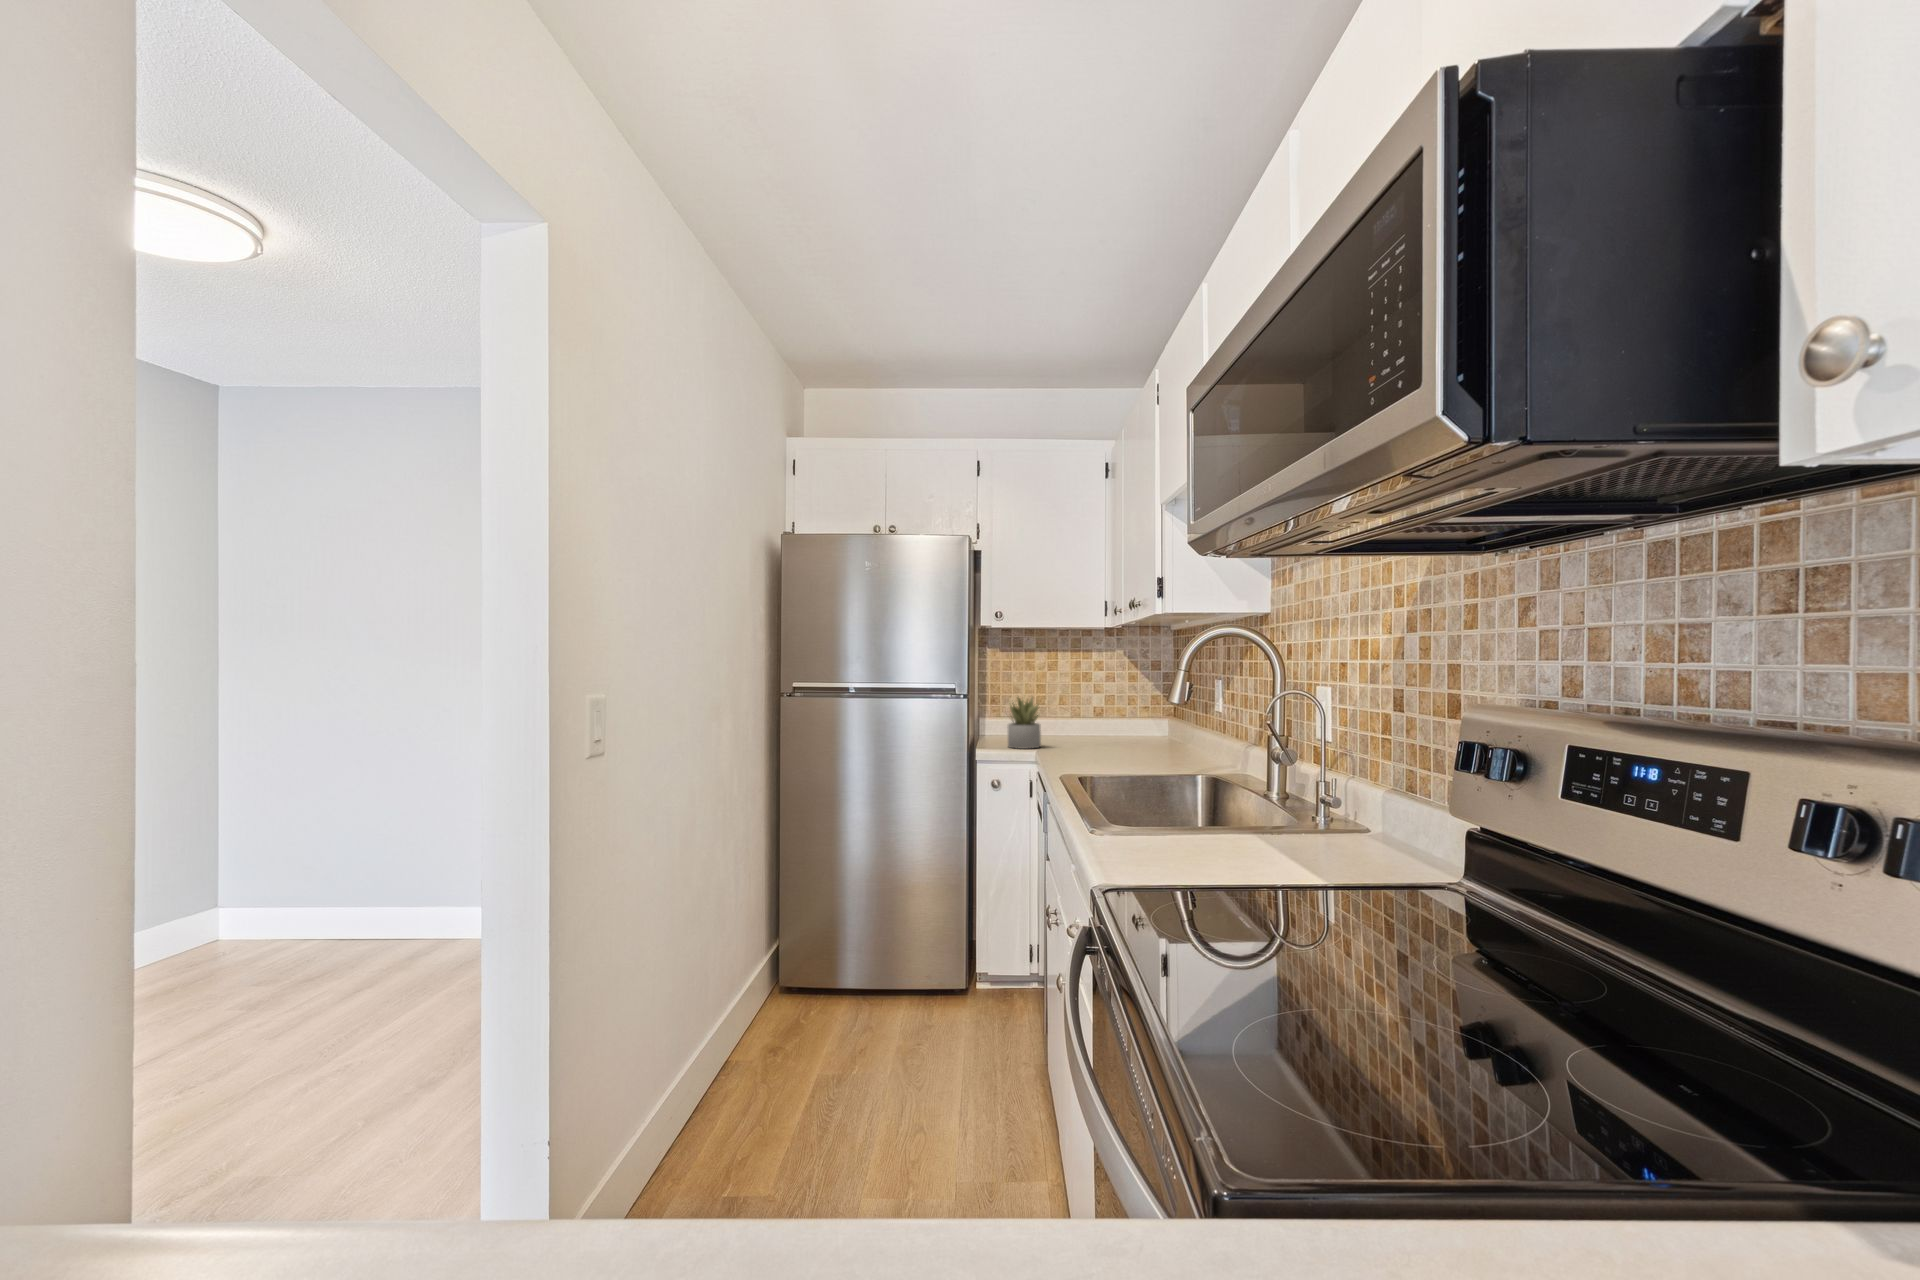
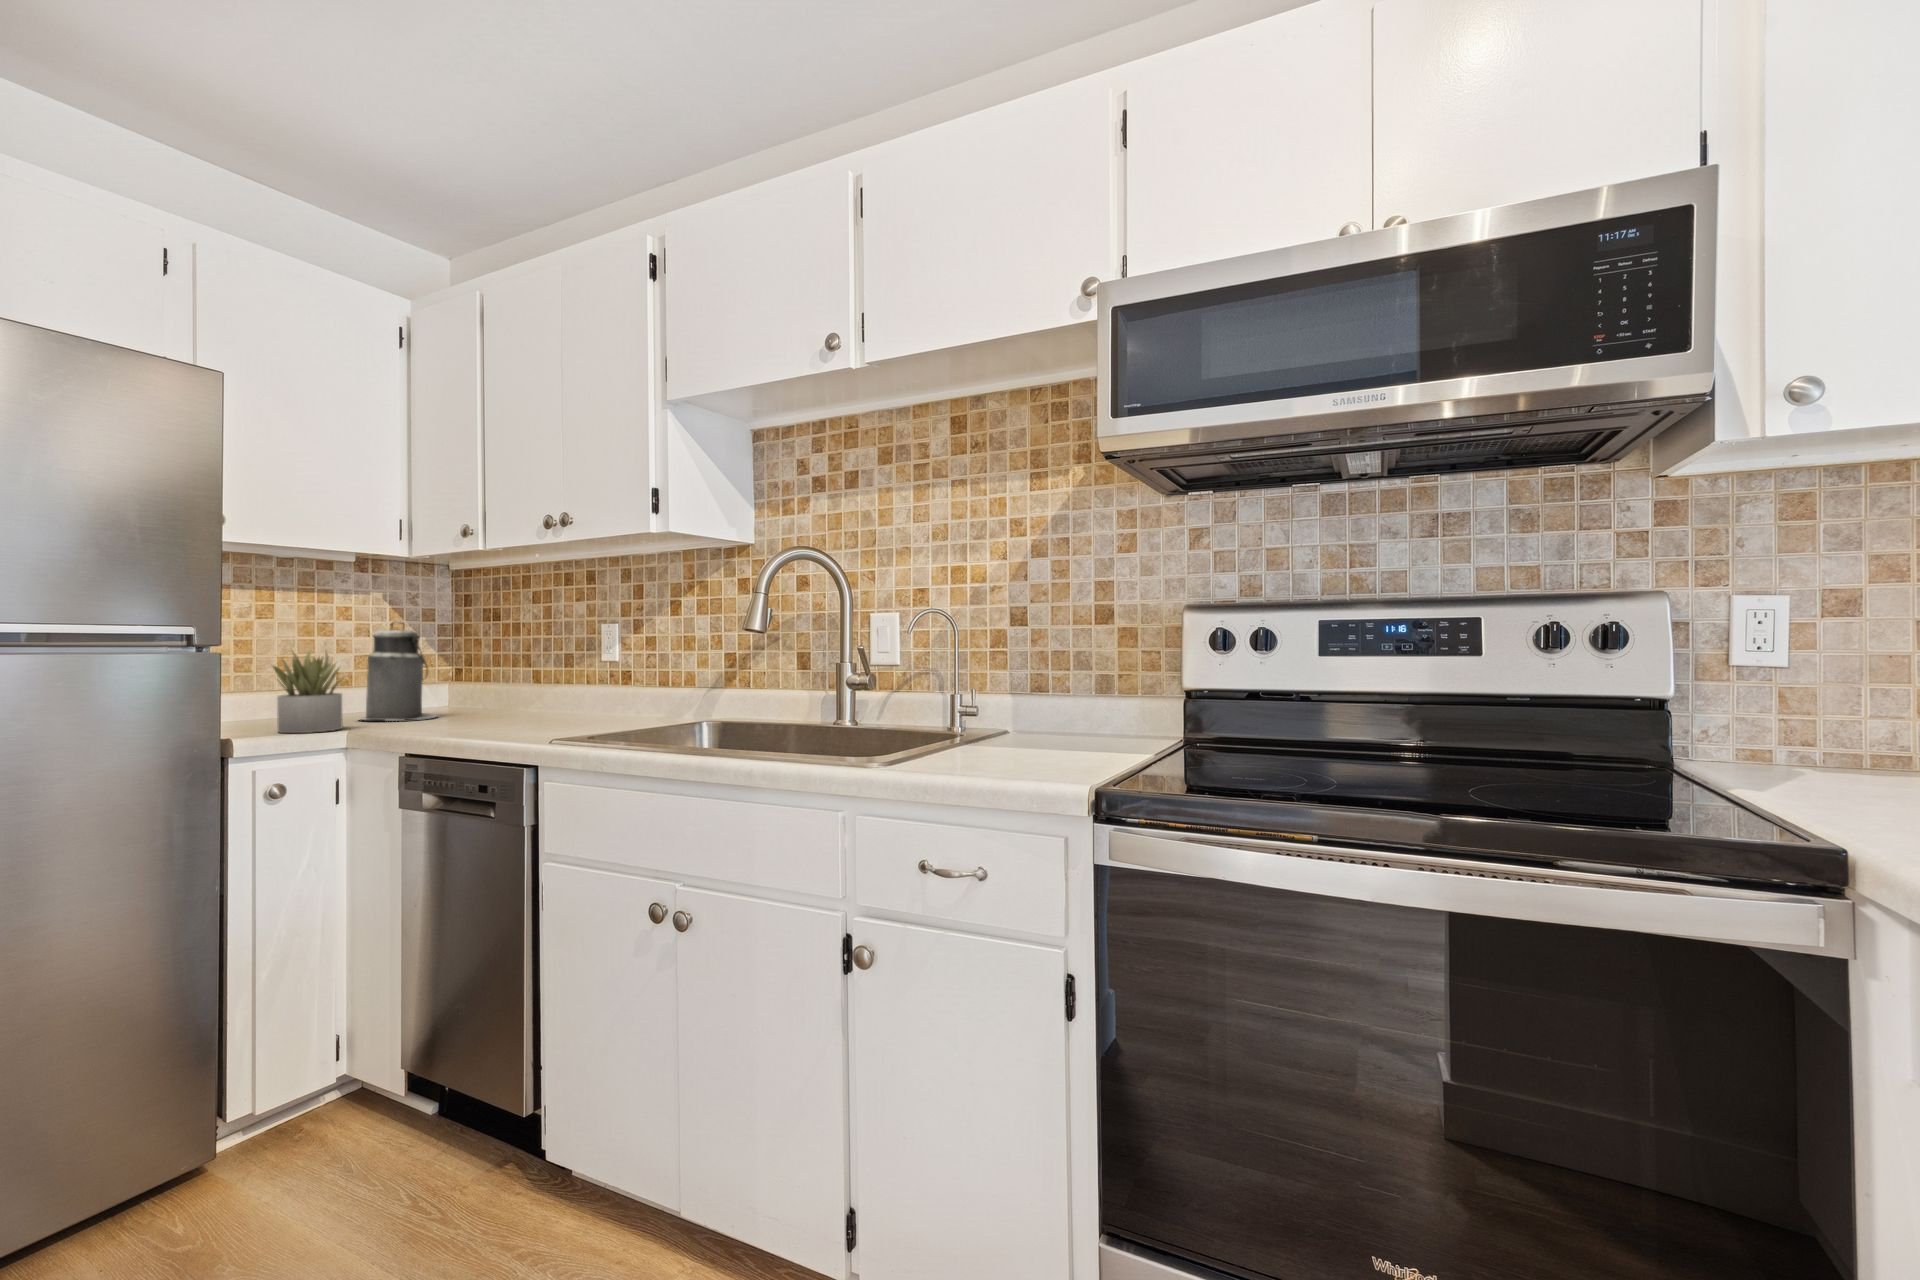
canister: none [1071,675,1120,746] -> present [360,621,437,721]

